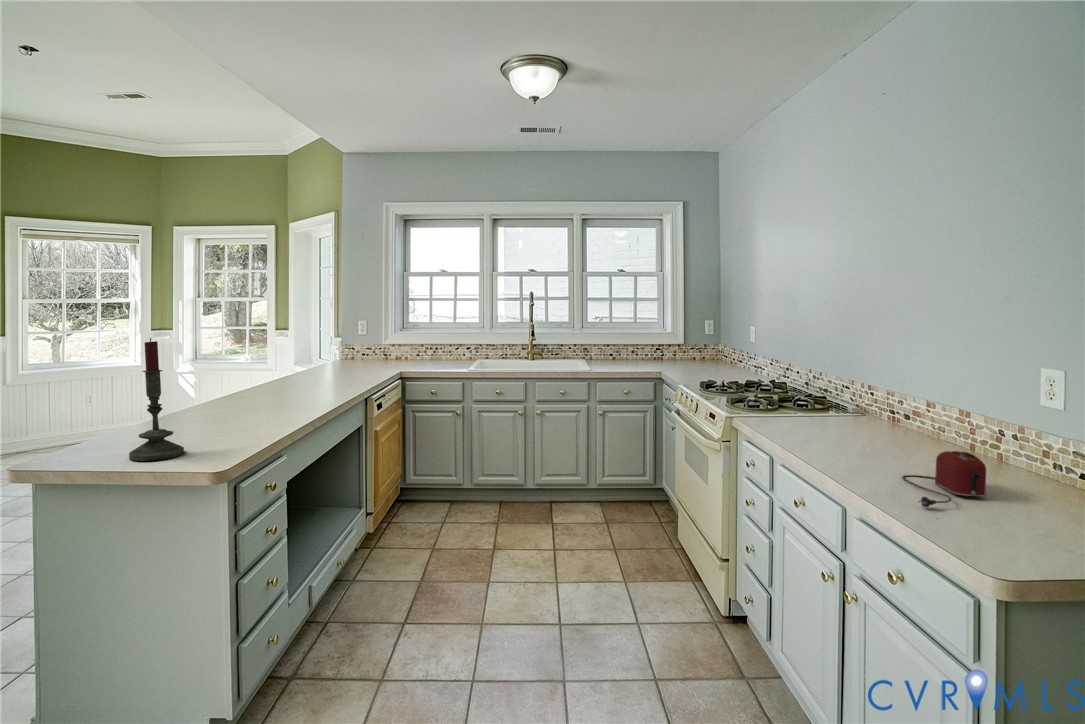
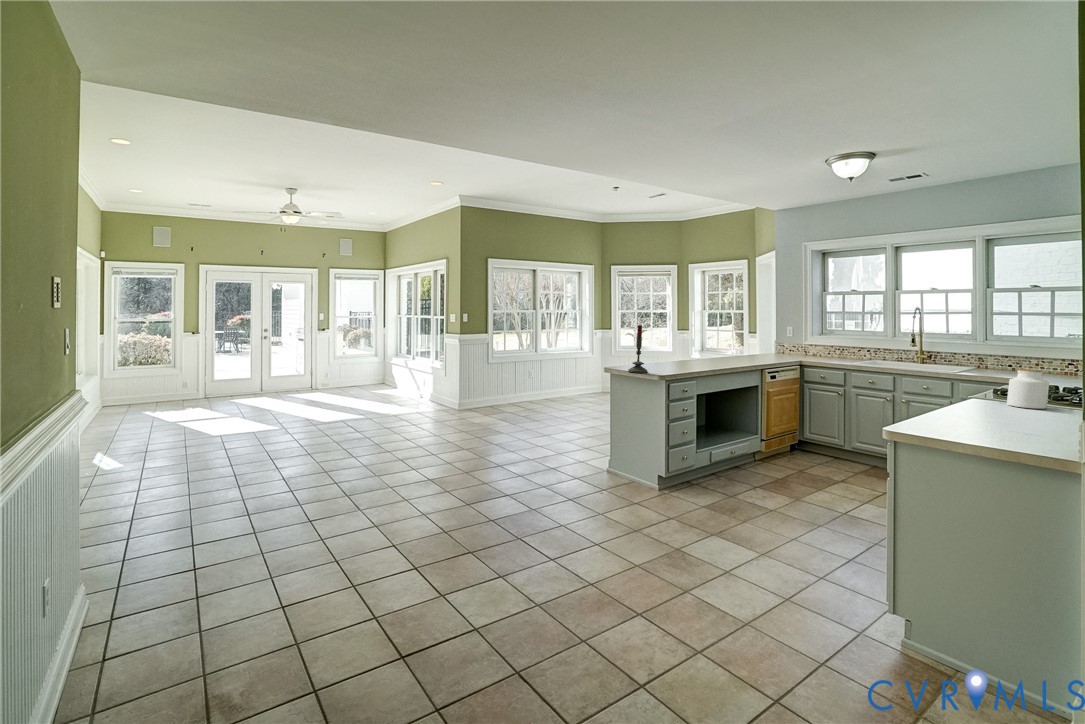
jar: none [767,375,810,426] -> present [1007,370,1049,409]
toaster: present [902,451,986,507] -> none [960,408,1043,434]

